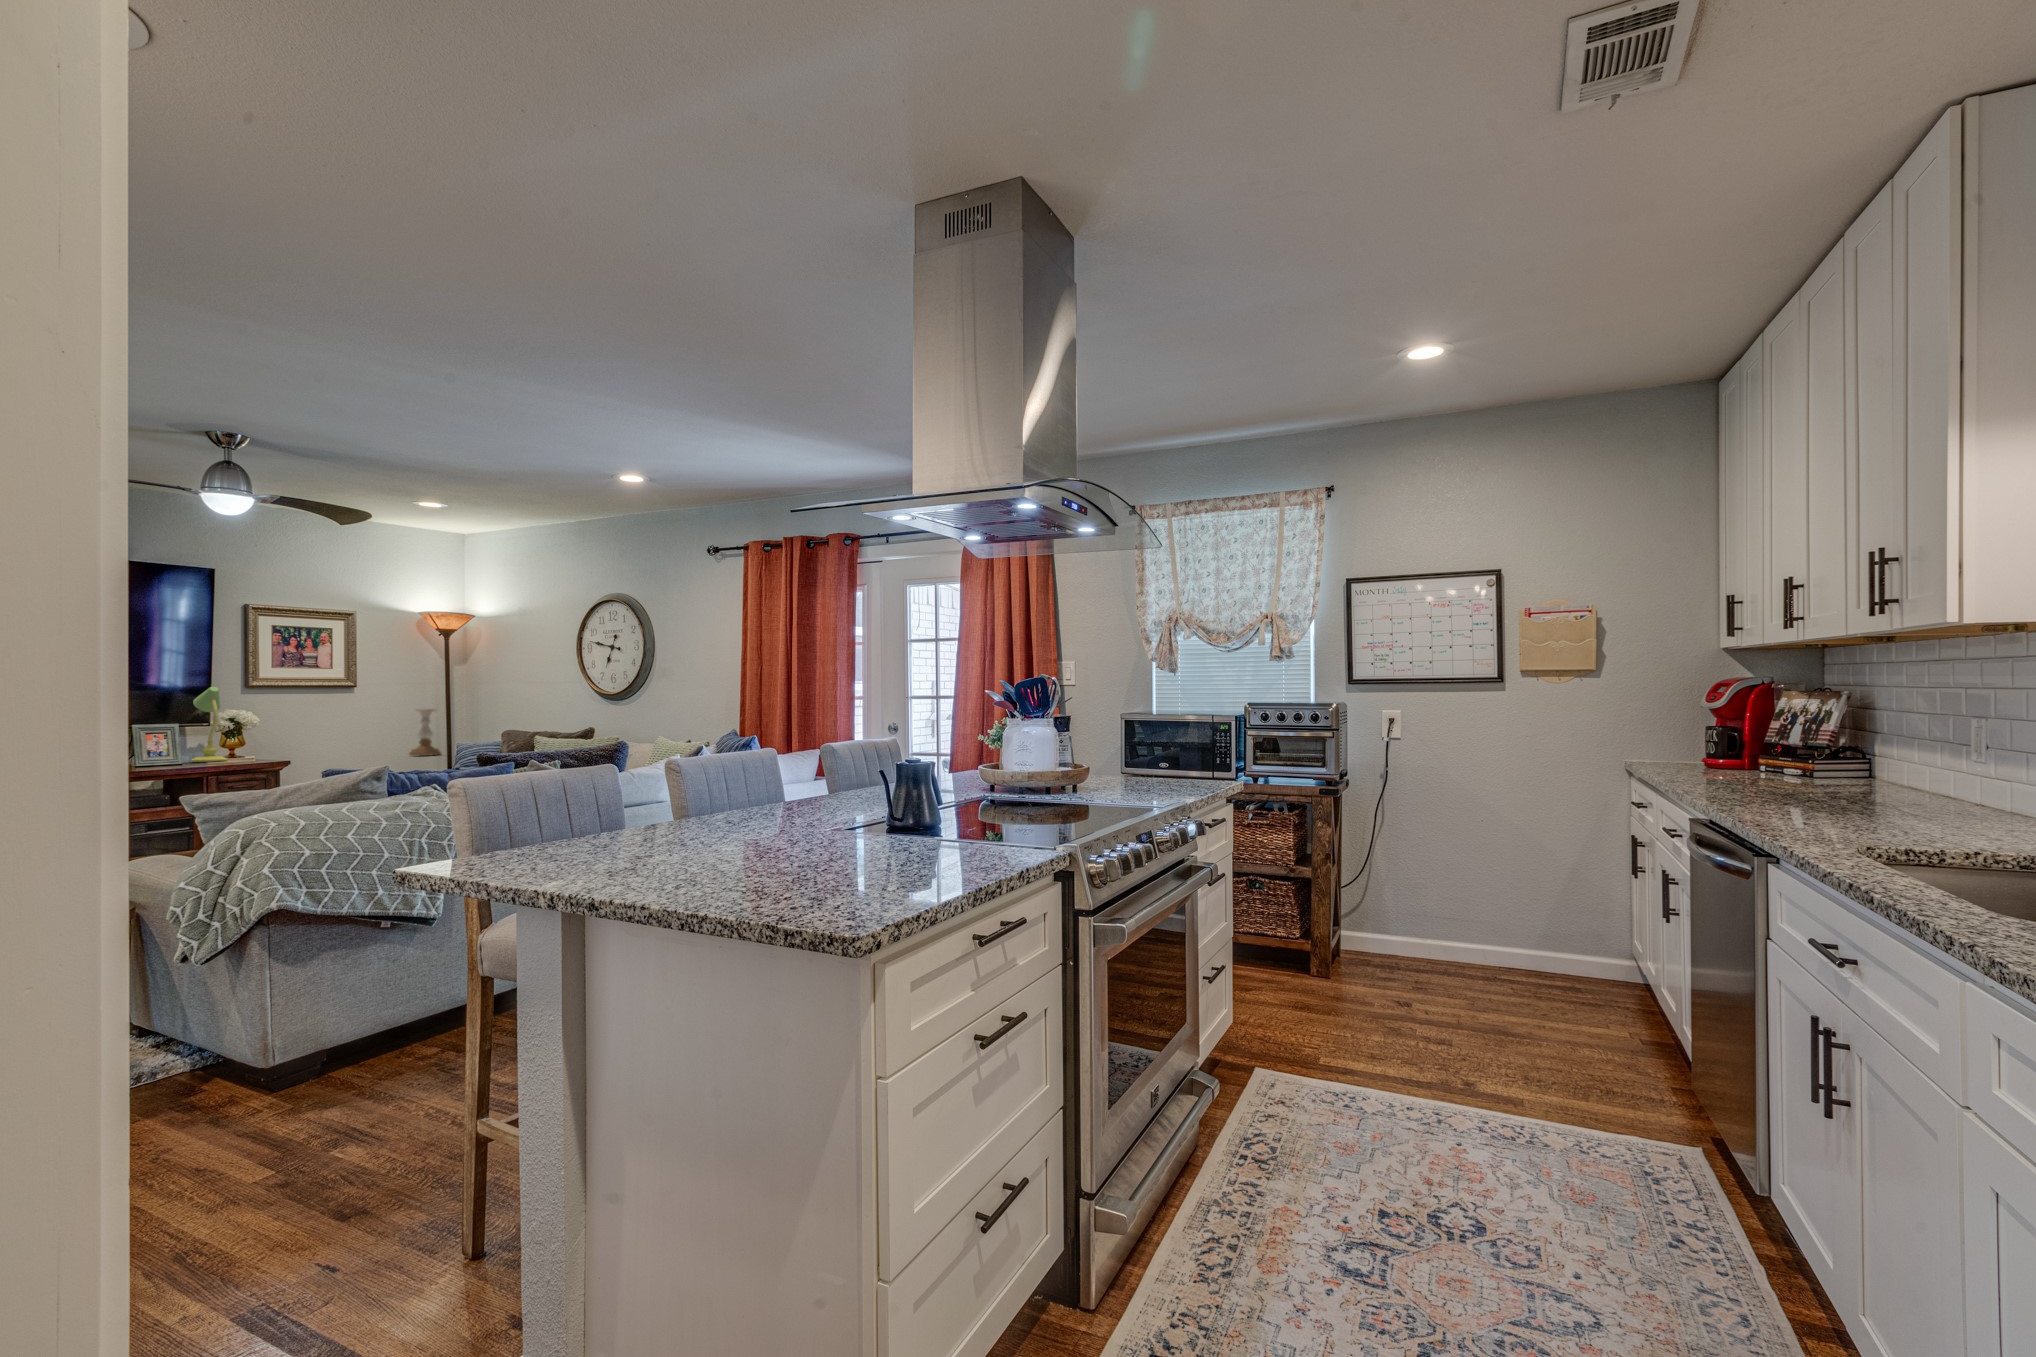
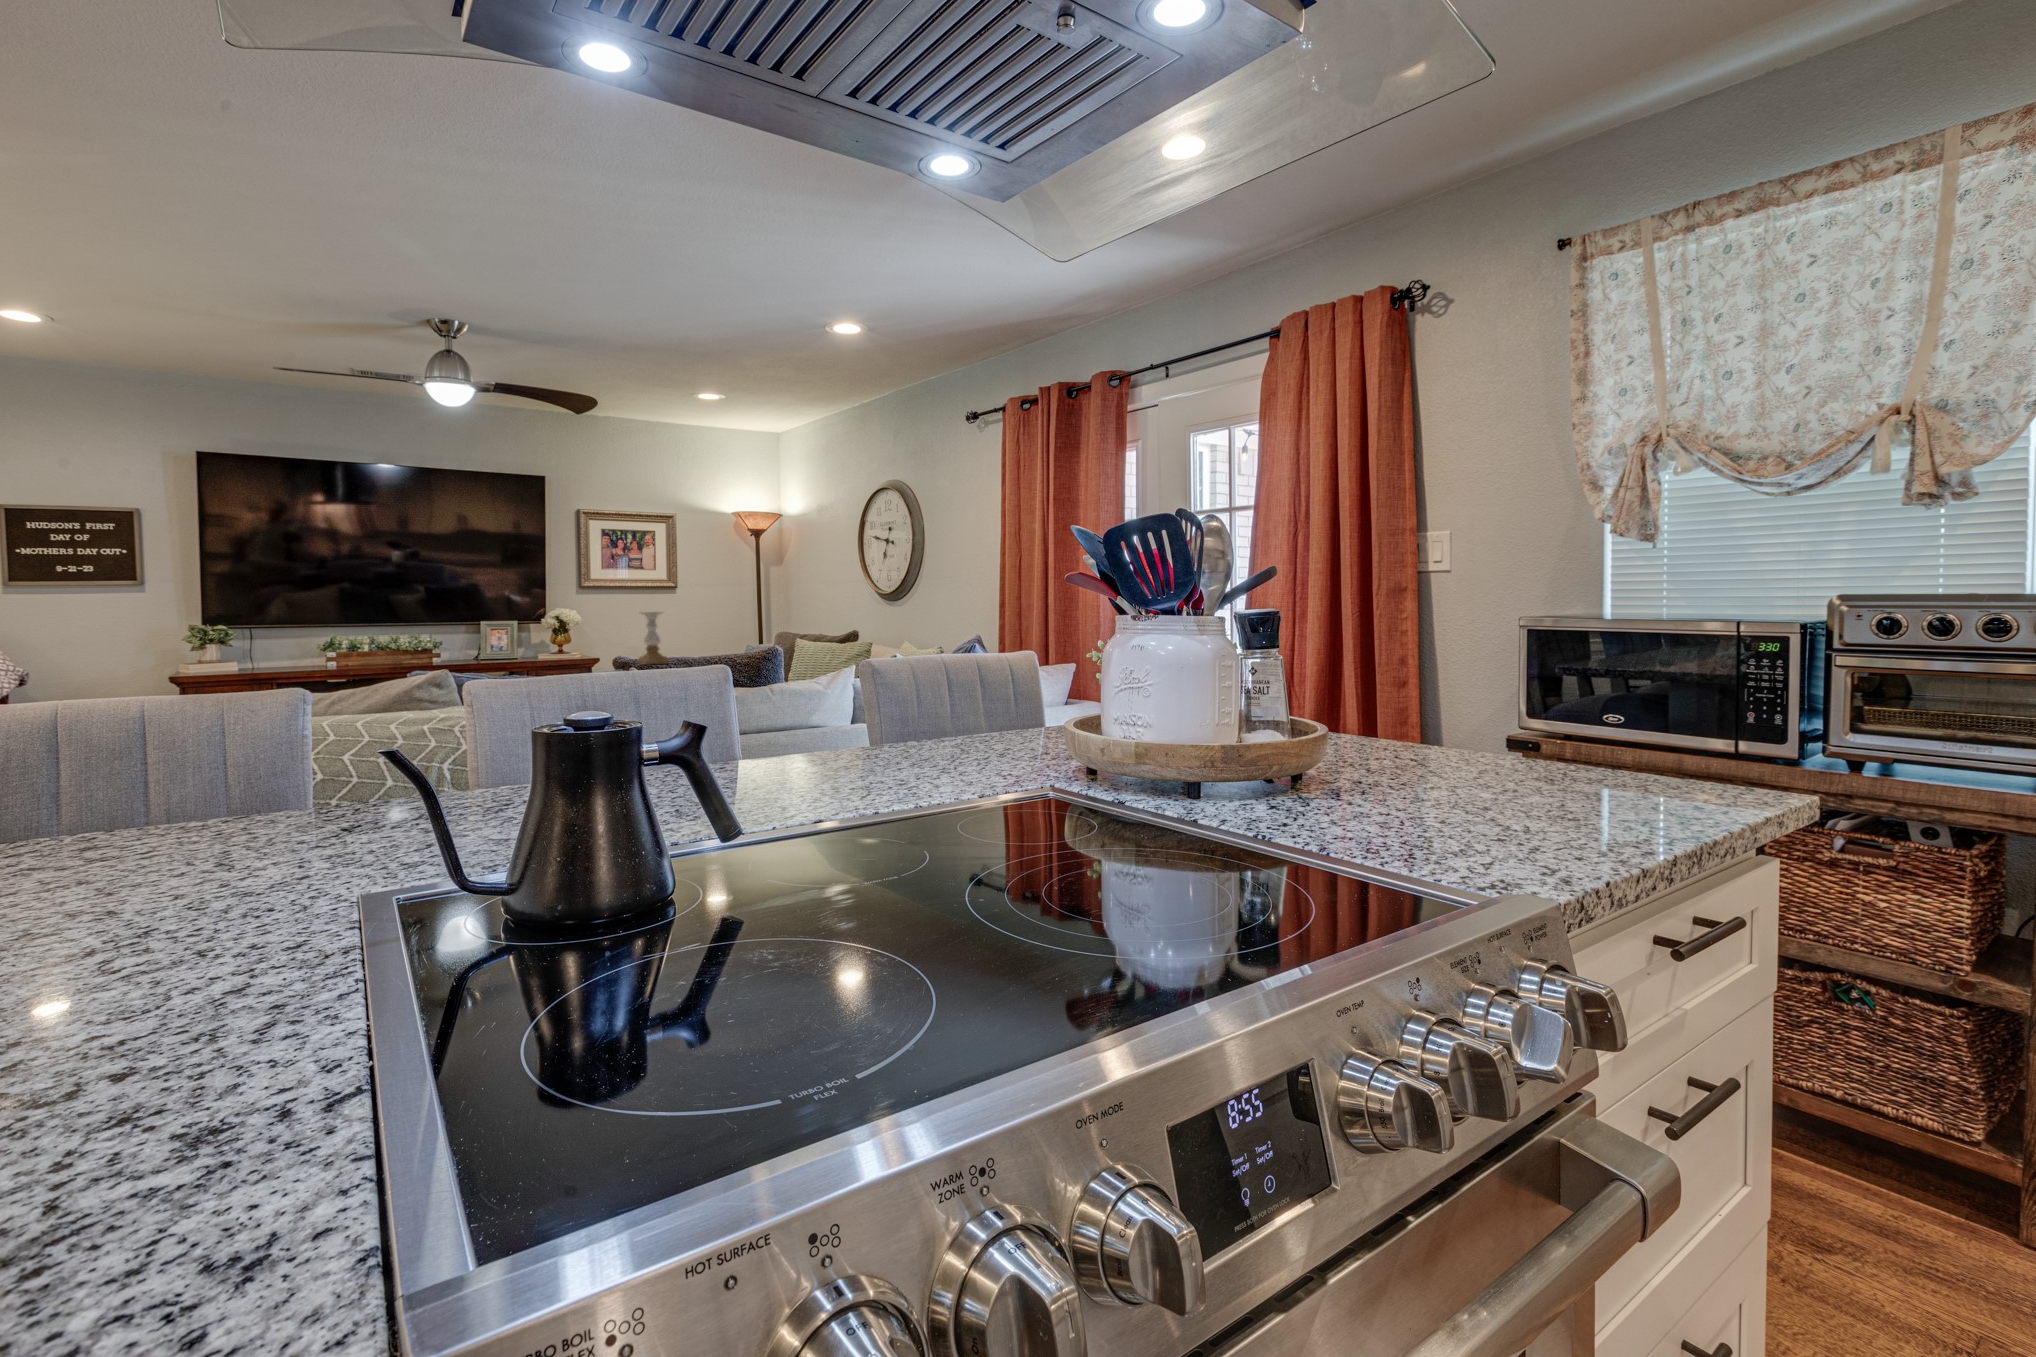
table lamp: present [191,686,228,762] -> none [485,589,520,665]

